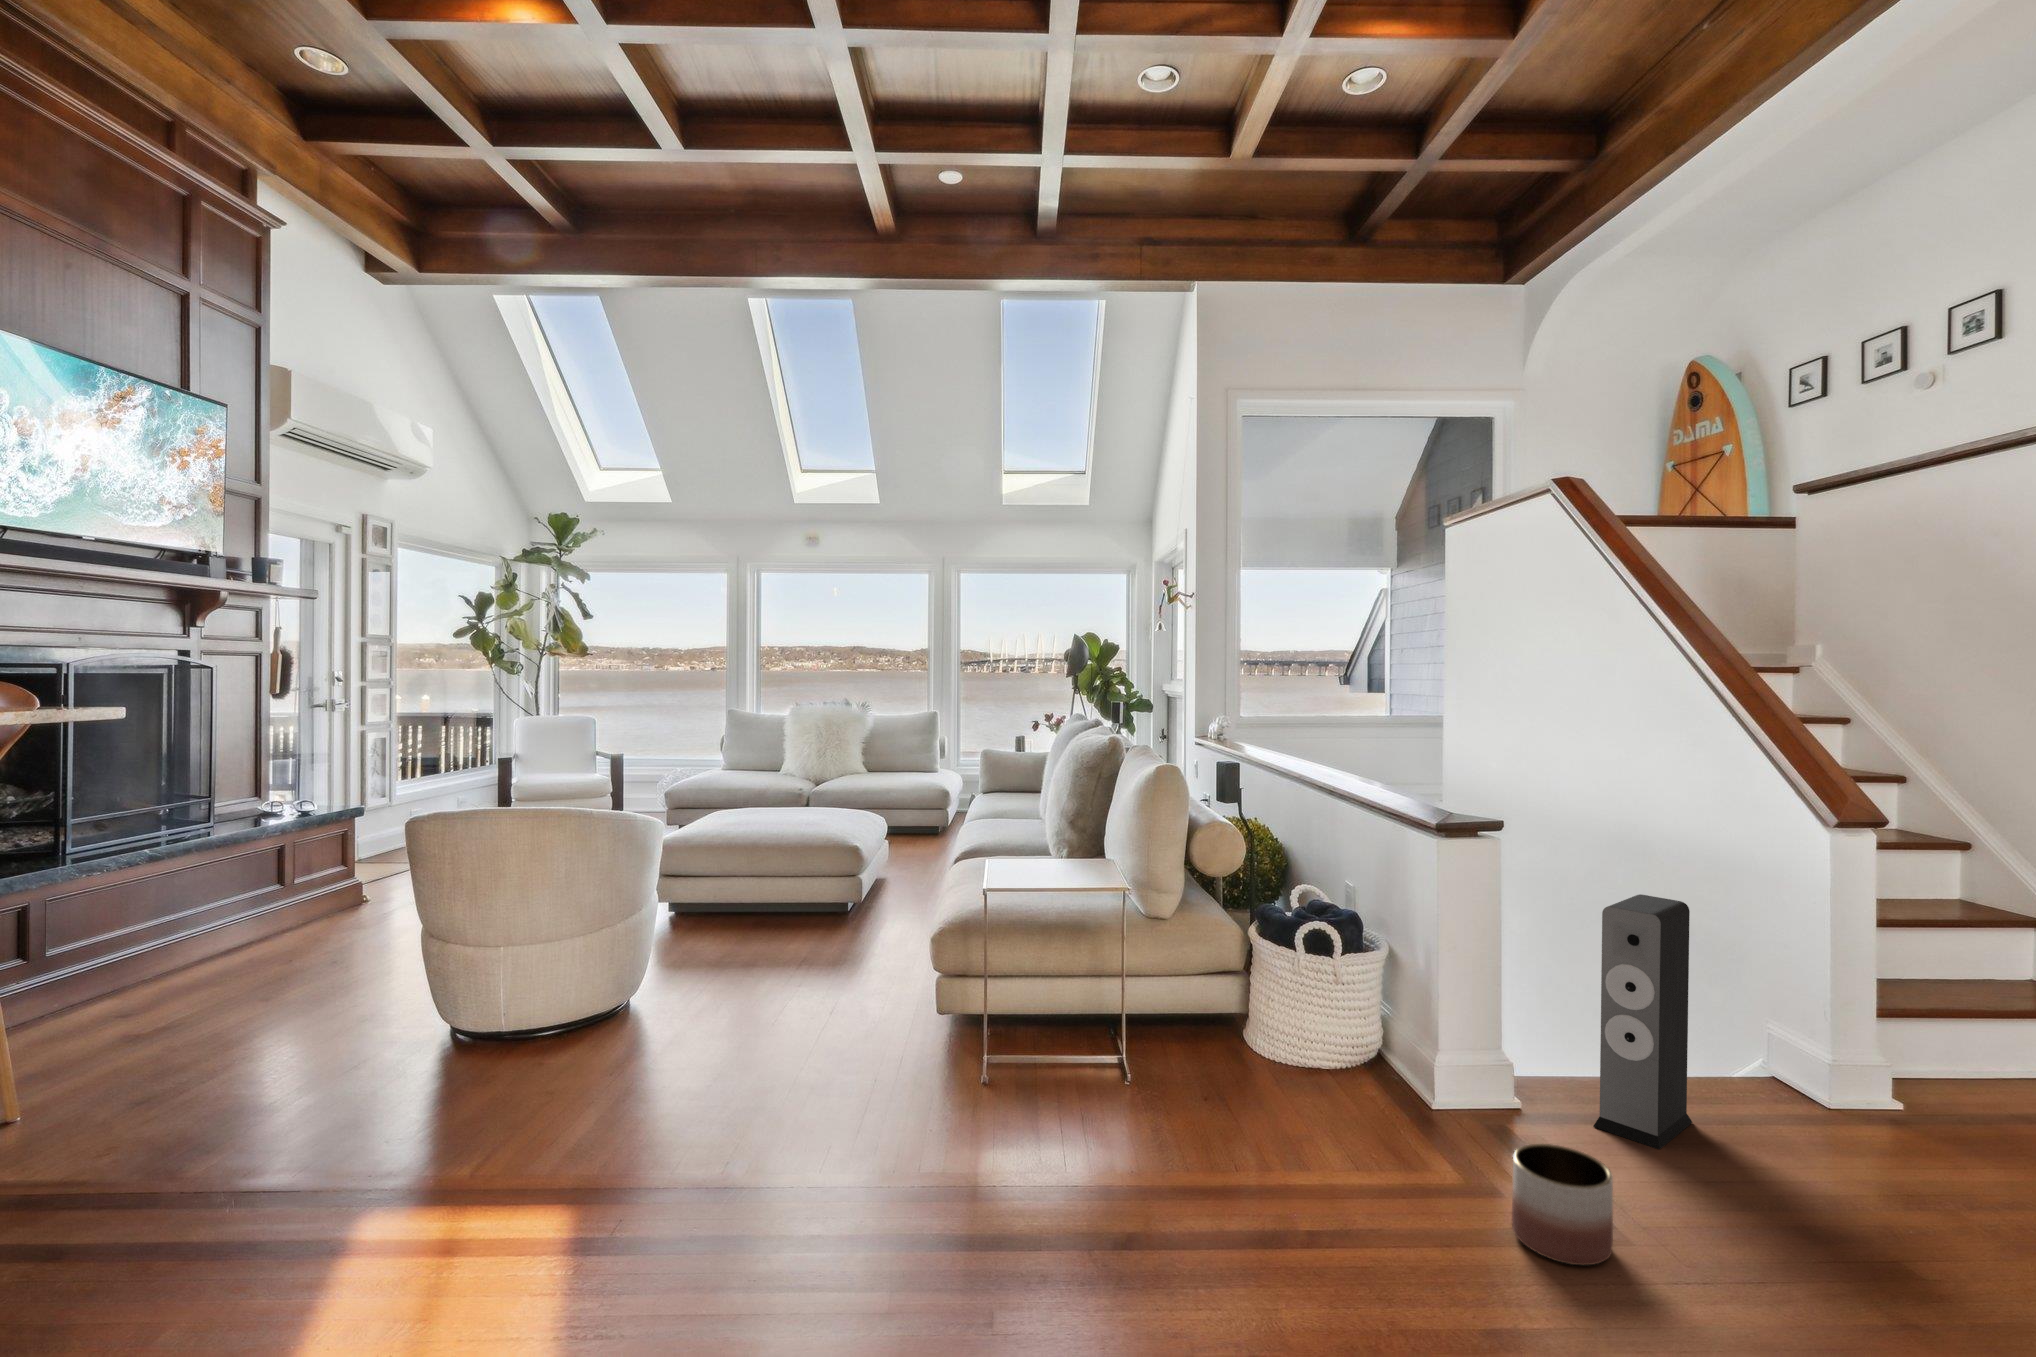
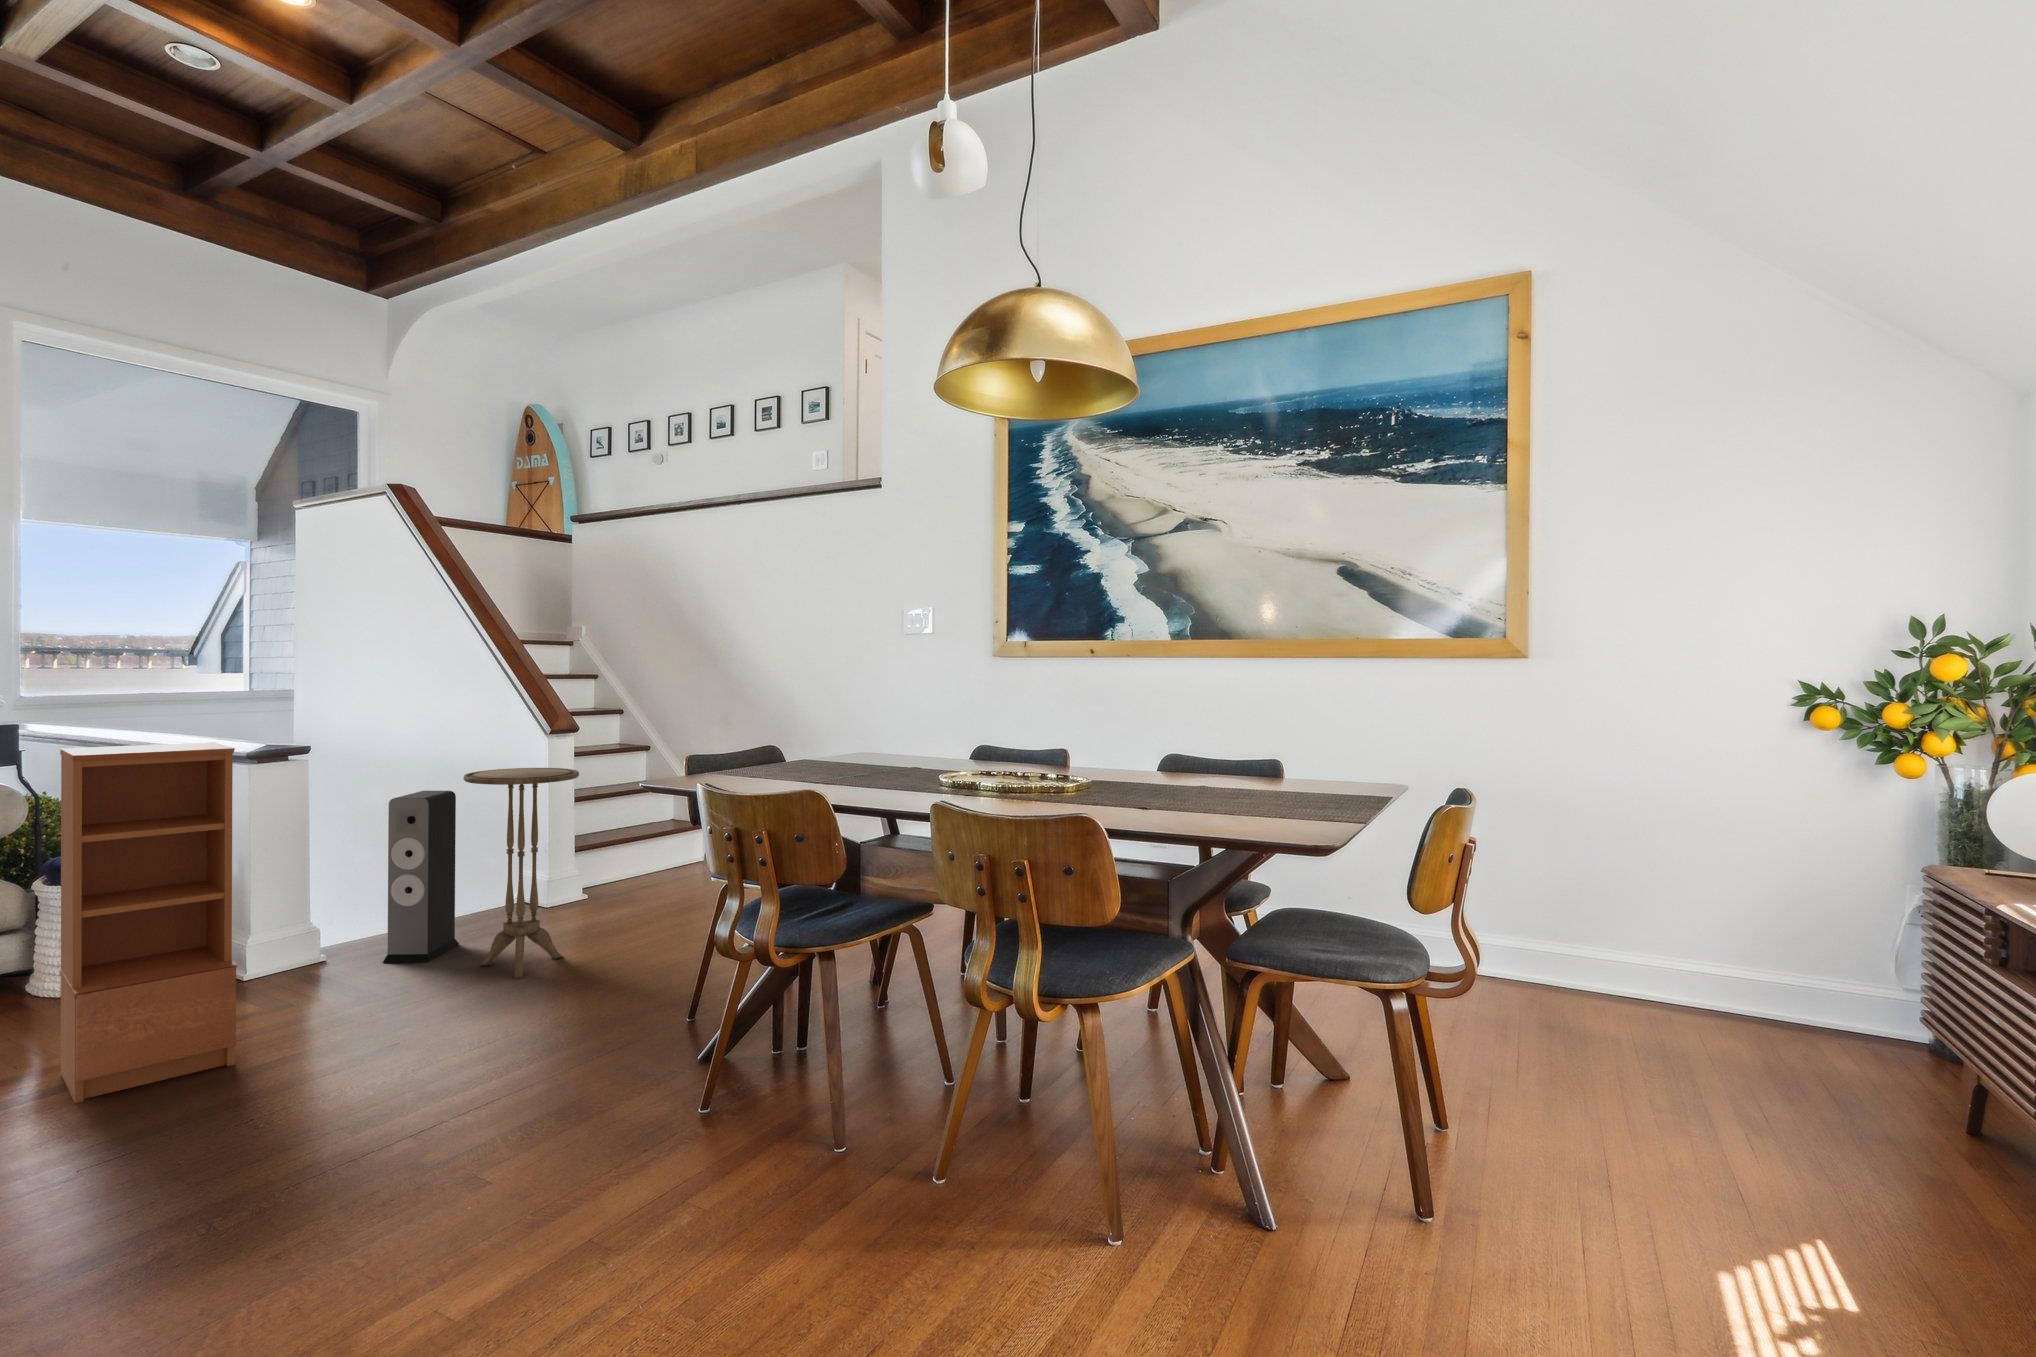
bookcase: none [1282,831,1464,1281] -> present [60,742,237,1103]
side table: none [1730,891,1947,1259] -> present [463,768,579,979]
planter: present [1512,1144,1613,1265] -> none [291,959,367,1033]

